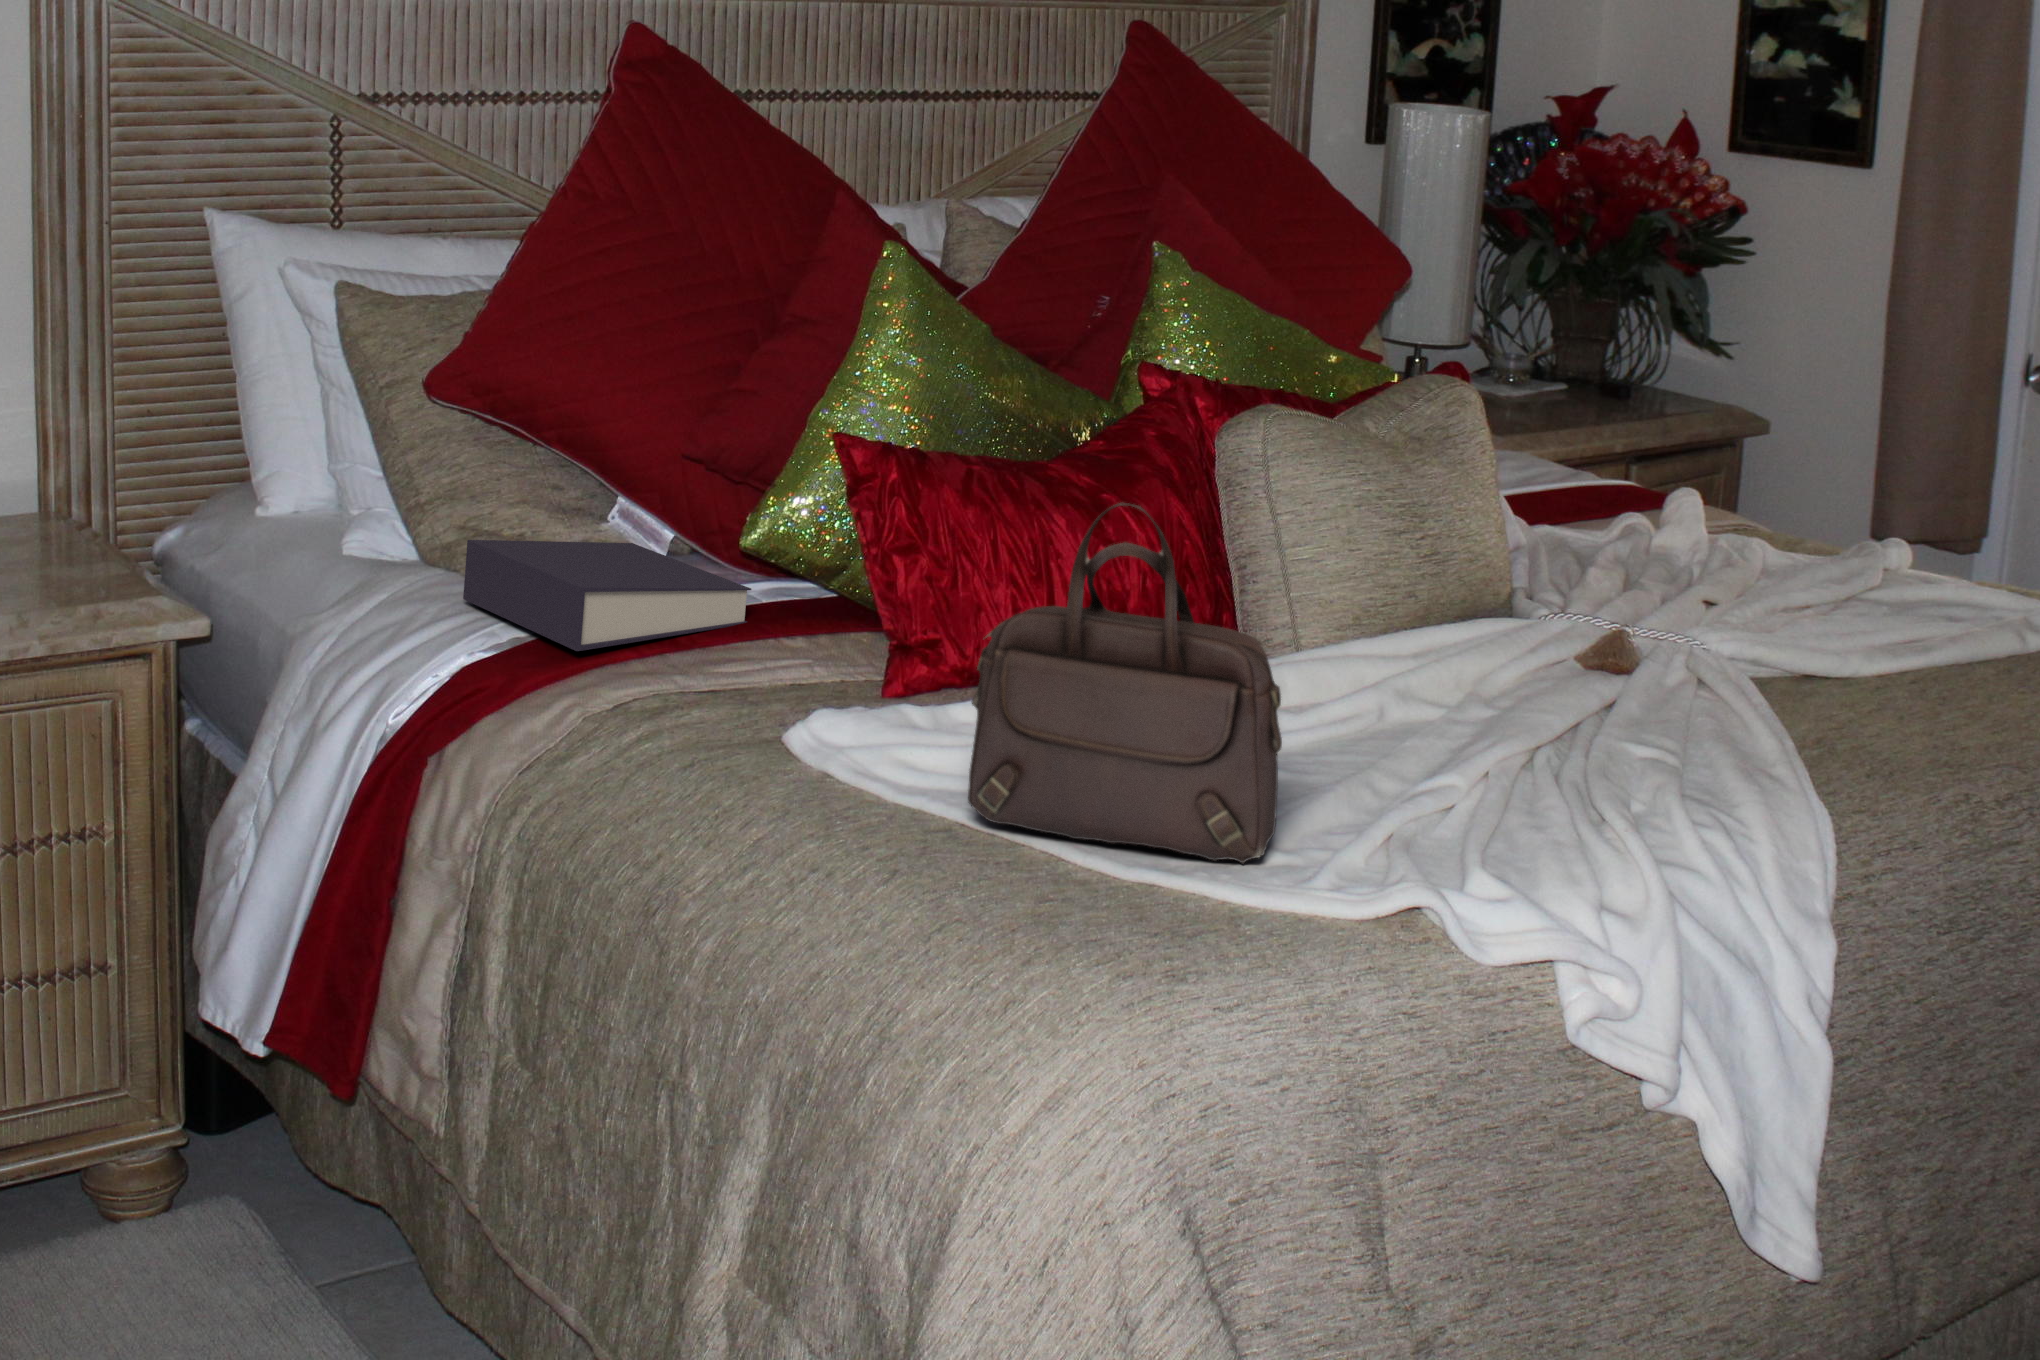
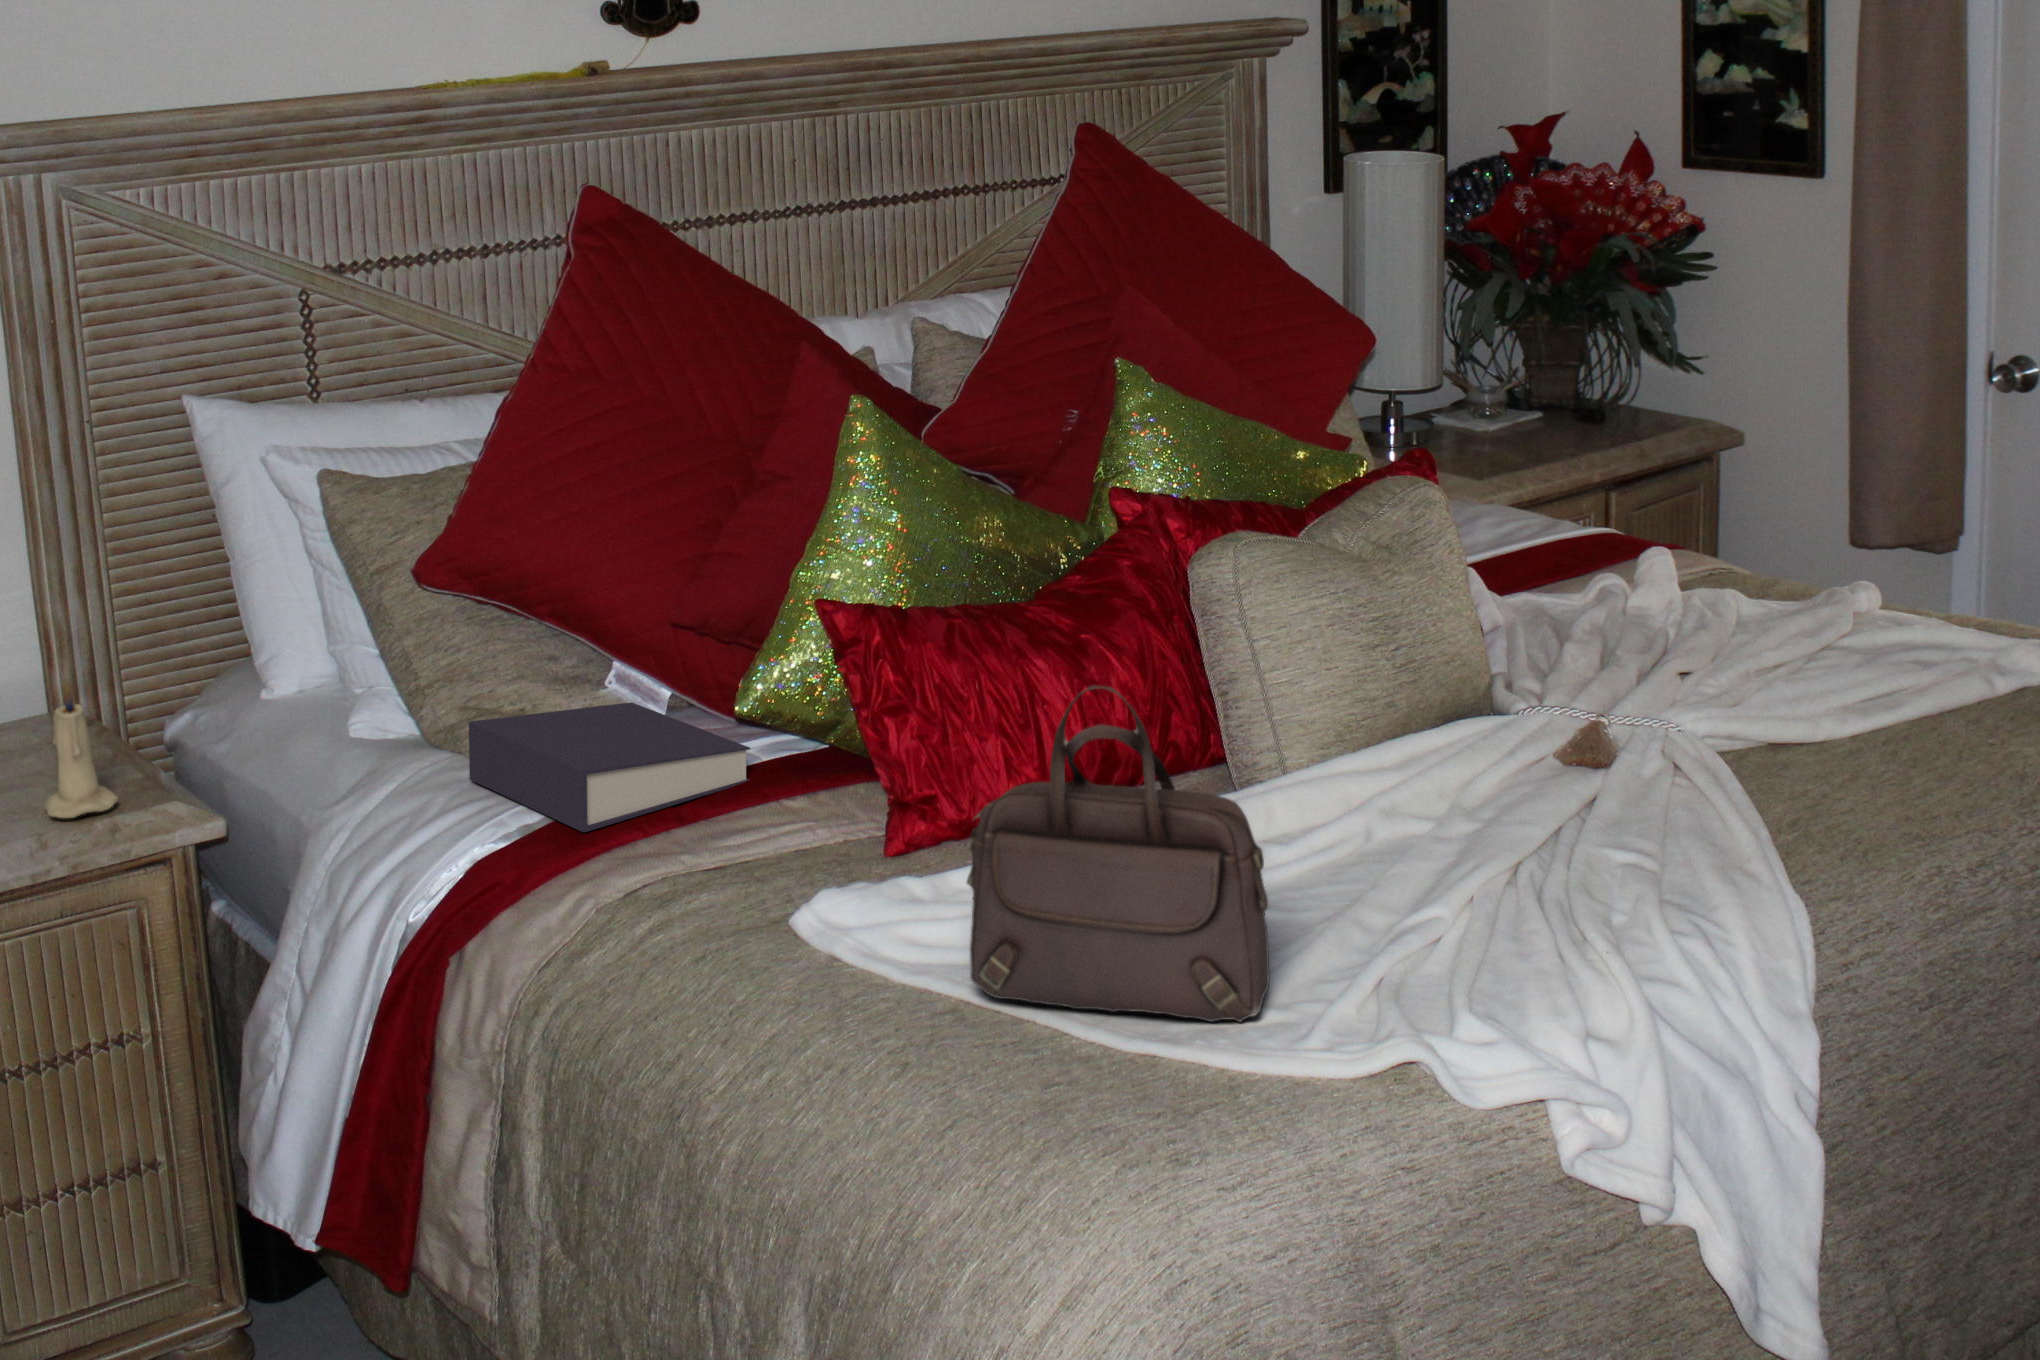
candle: none [31,461,106,599] -> present [45,684,118,818]

